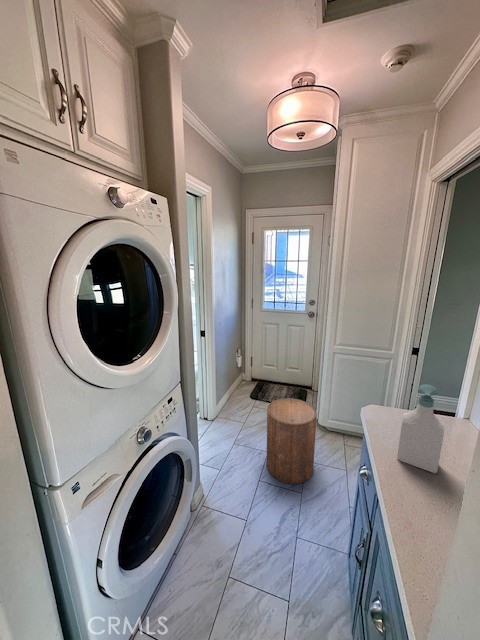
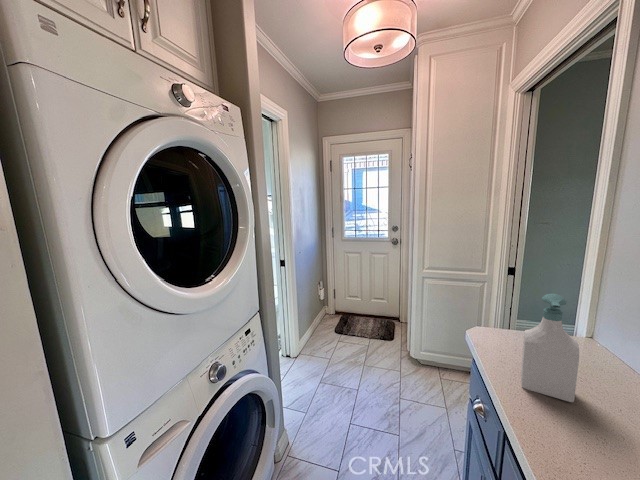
stool: present [266,398,317,484] -> none [356,329,410,426]

